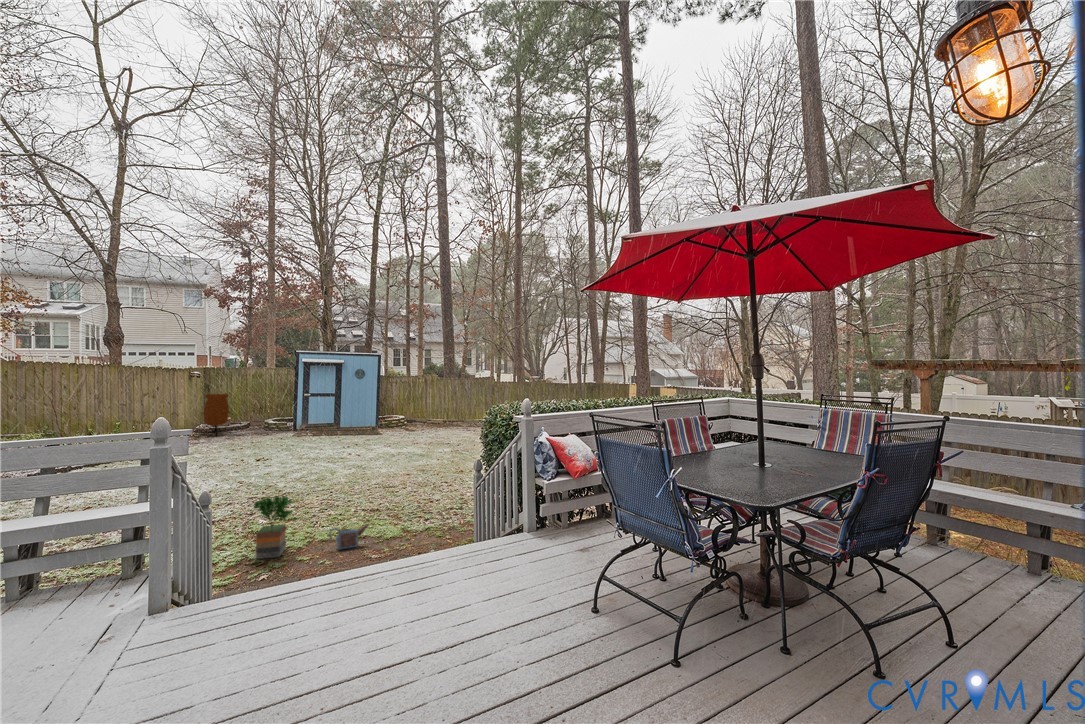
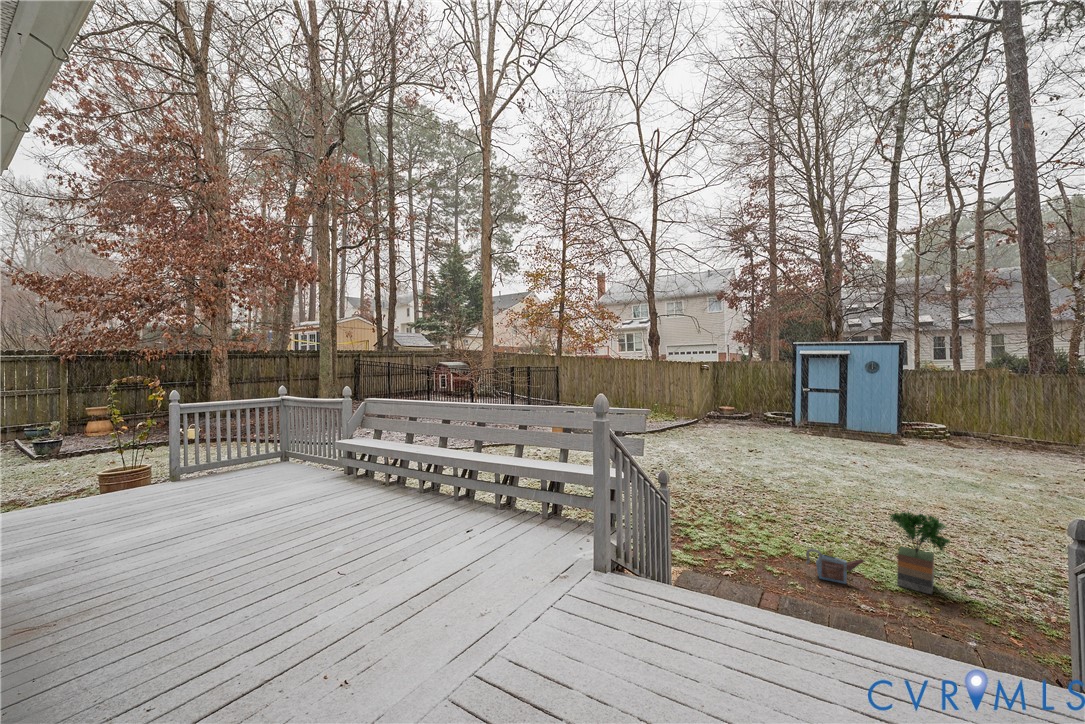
lounge chair: present [202,394,230,436] -> none [709,384,734,423]
potted tree: present [254,496,293,559] -> present [890,512,950,594]

